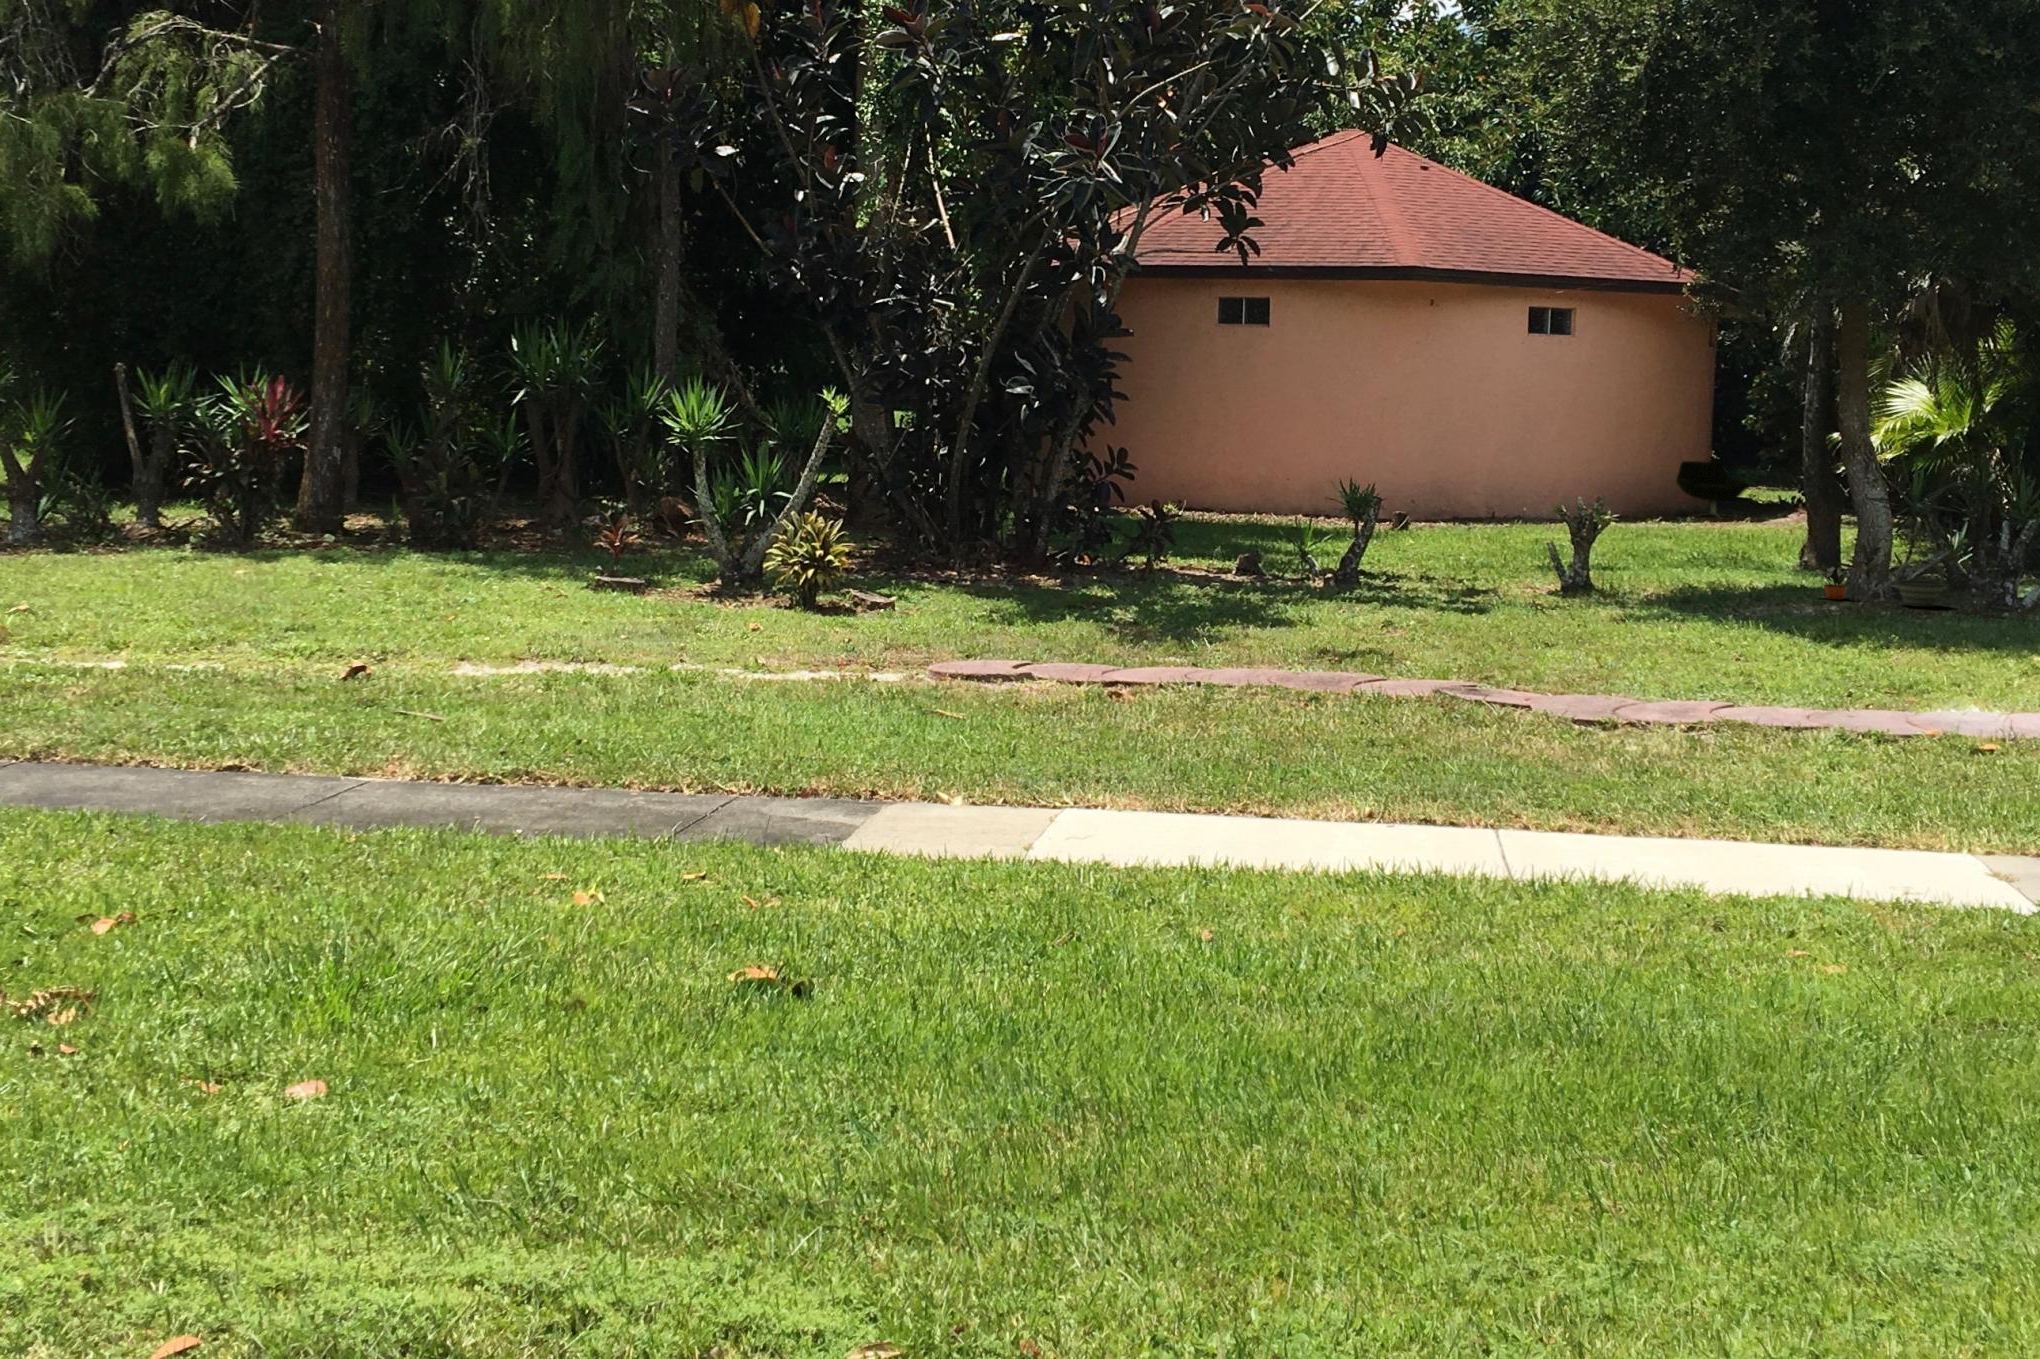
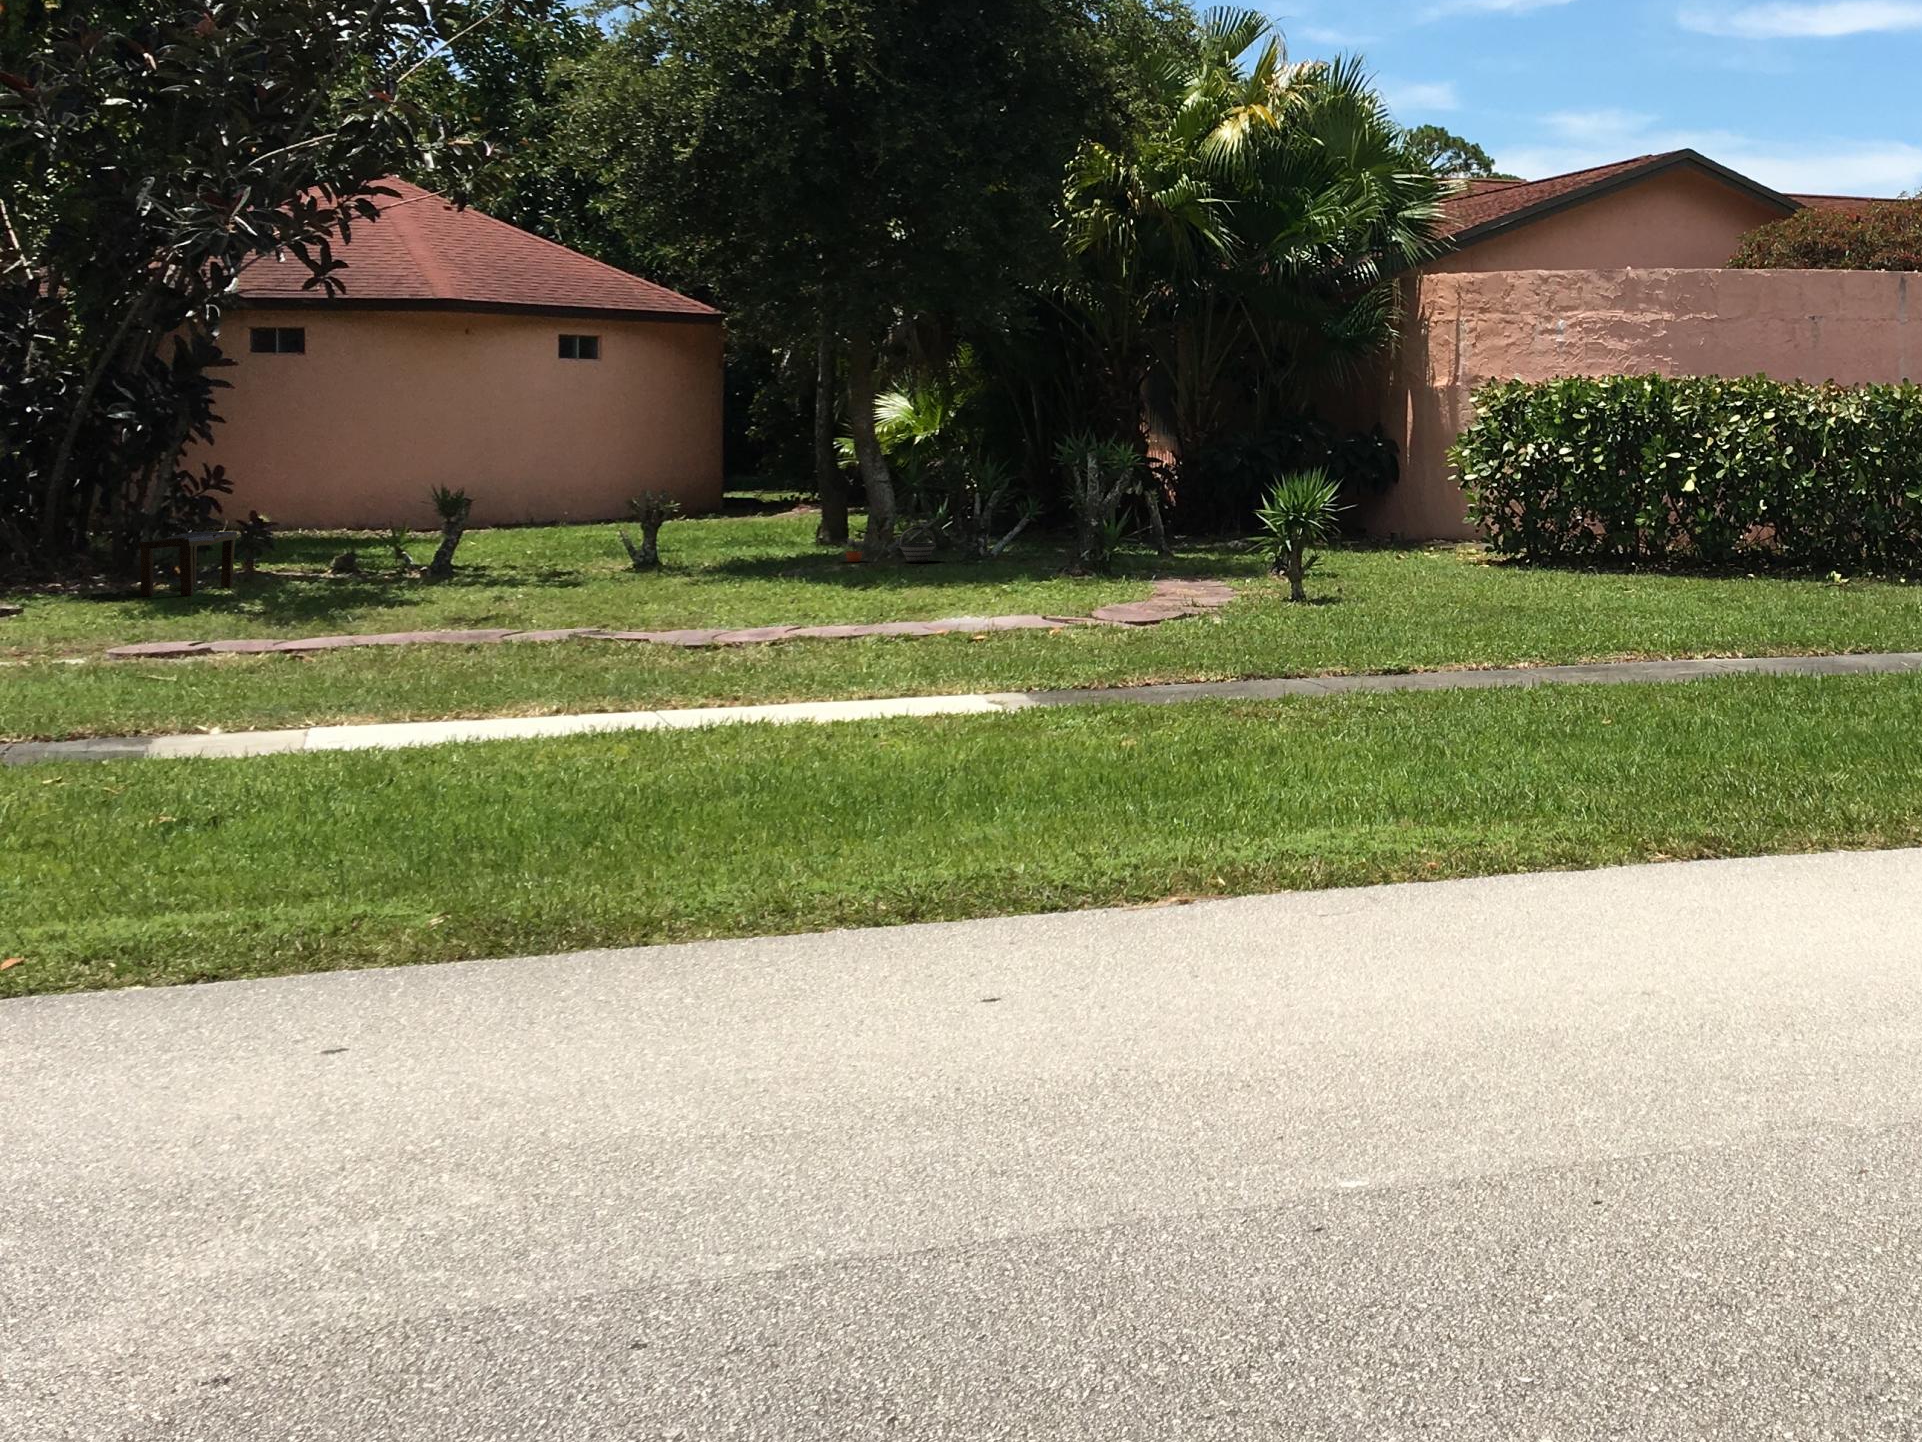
lounge chair: present [1676,461,1748,516] -> none [698,465,762,513]
bench: none [1063,516,1158,585] -> present [139,531,237,597]

